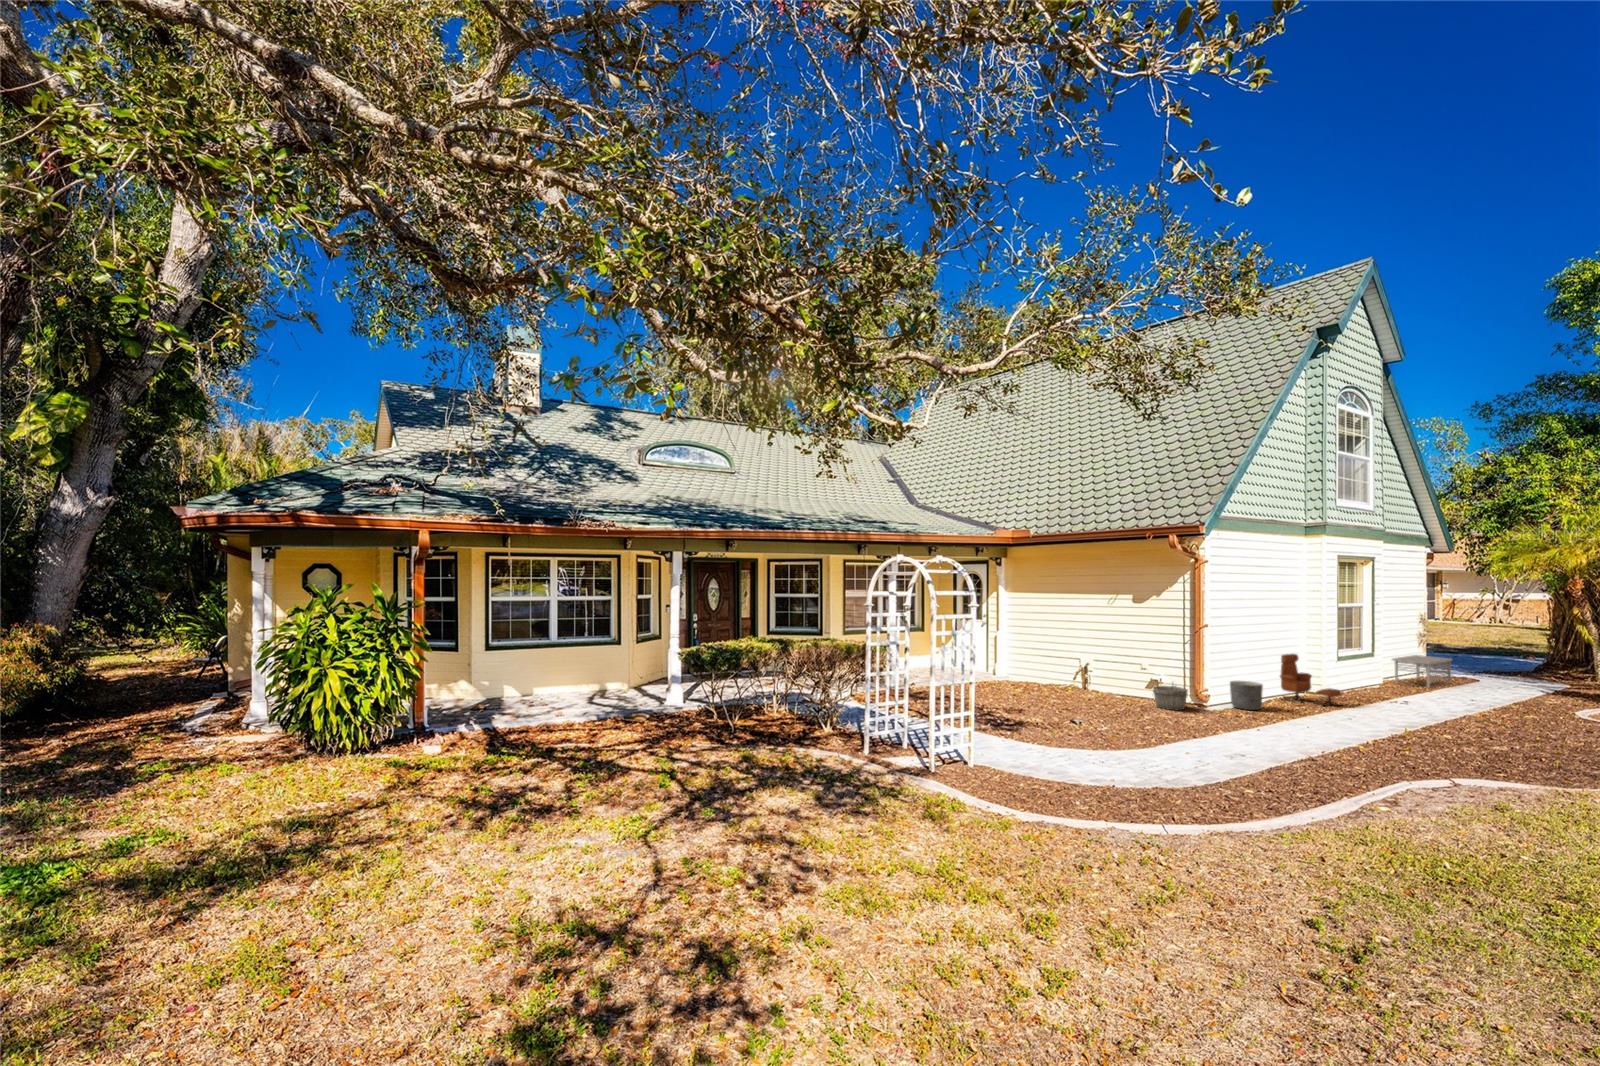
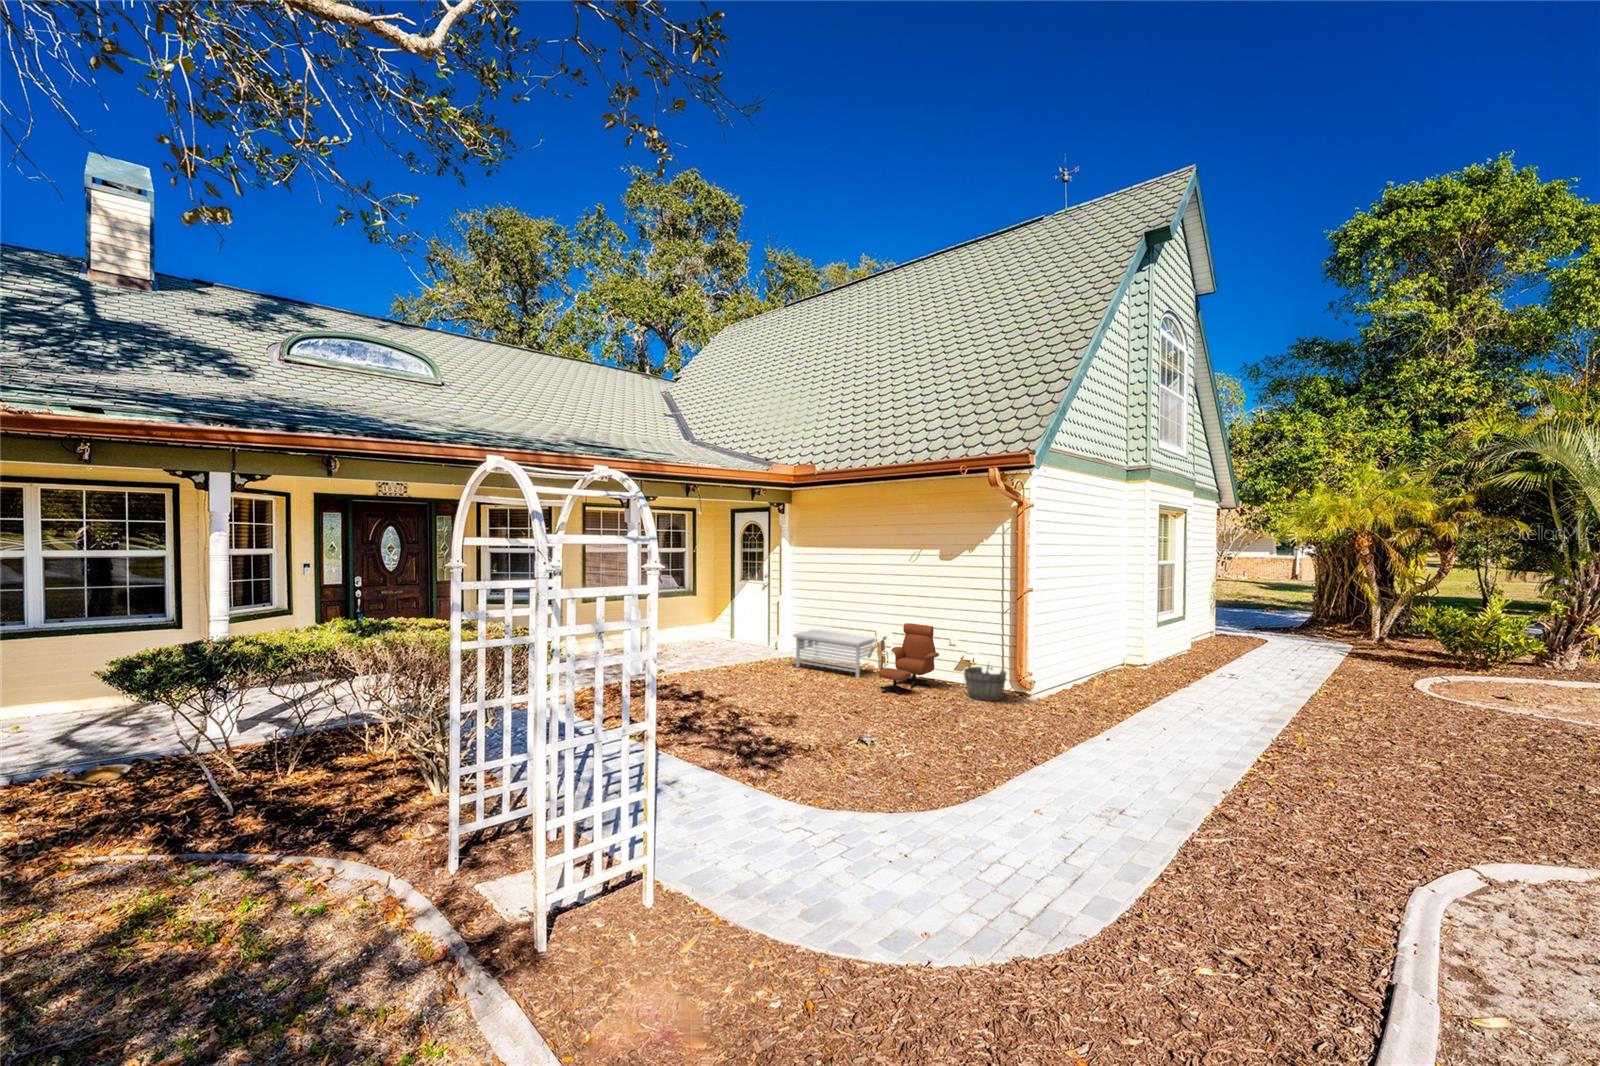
lounge chair: present [1280,654,1341,707] -> present [879,623,939,695]
storage bench: present [1392,655,1452,687] -> present [793,629,876,678]
planter: present [1230,681,1263,710] -> none [1053,656,1091,694]

